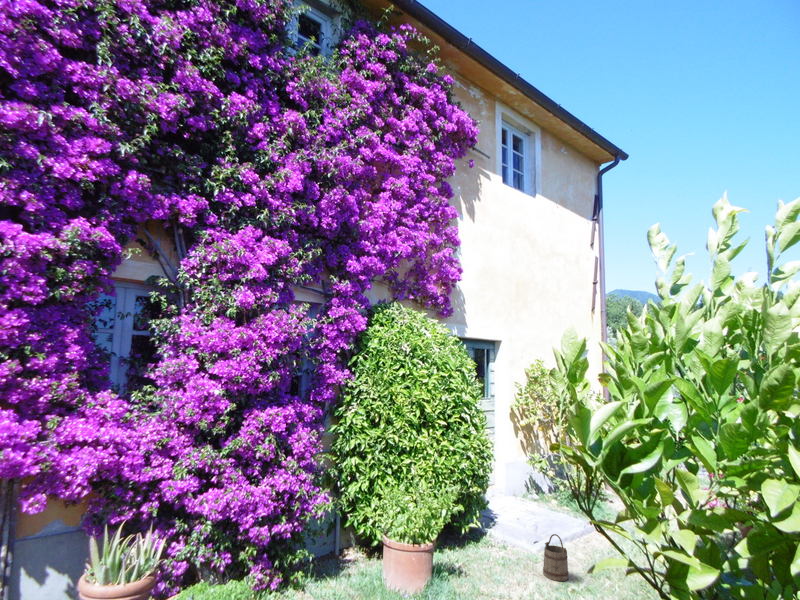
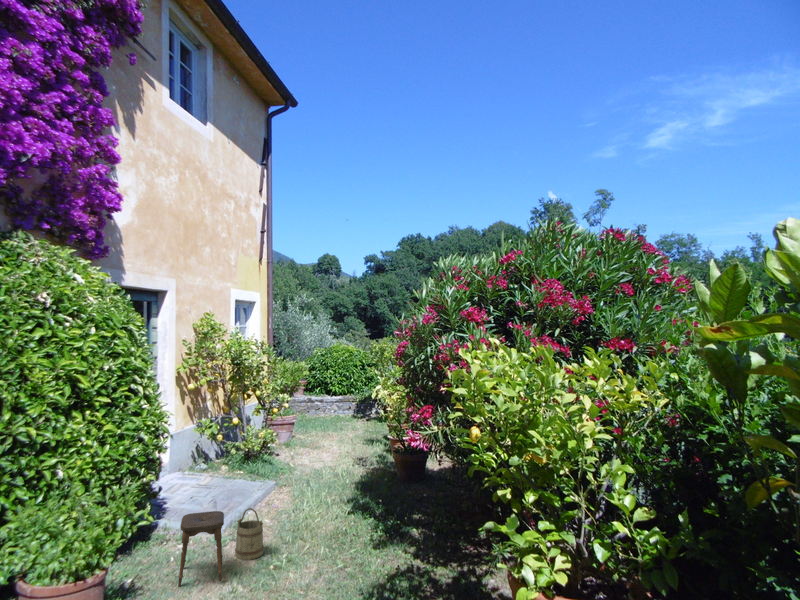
stool: none [492,525,530,589] -> present [178,511,224,587]

